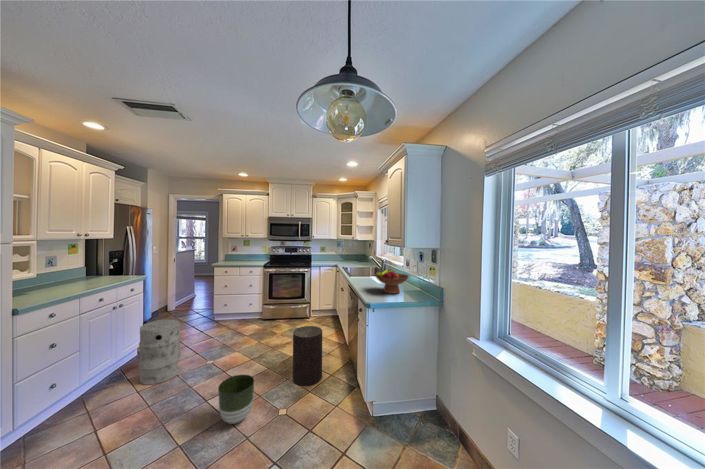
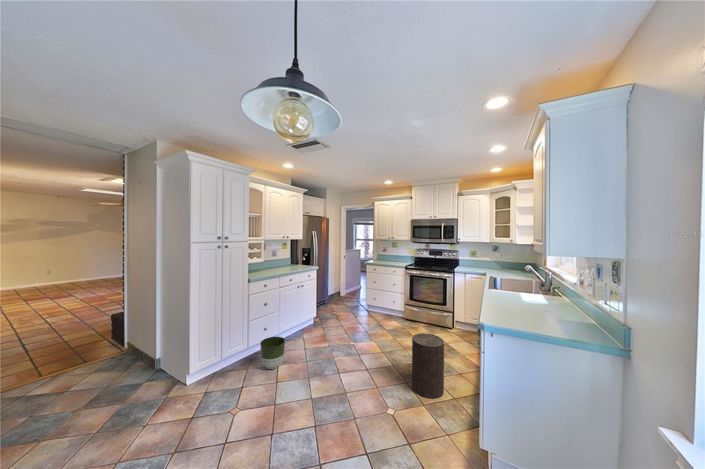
fruit bowl: present [375,269,409,294] -> none [508,284,568,320]
trash can: present [138,319,181,385] -> none [307,301,333,348]
planter: present [218,374,254,424] -> present [260,337,285,369]

